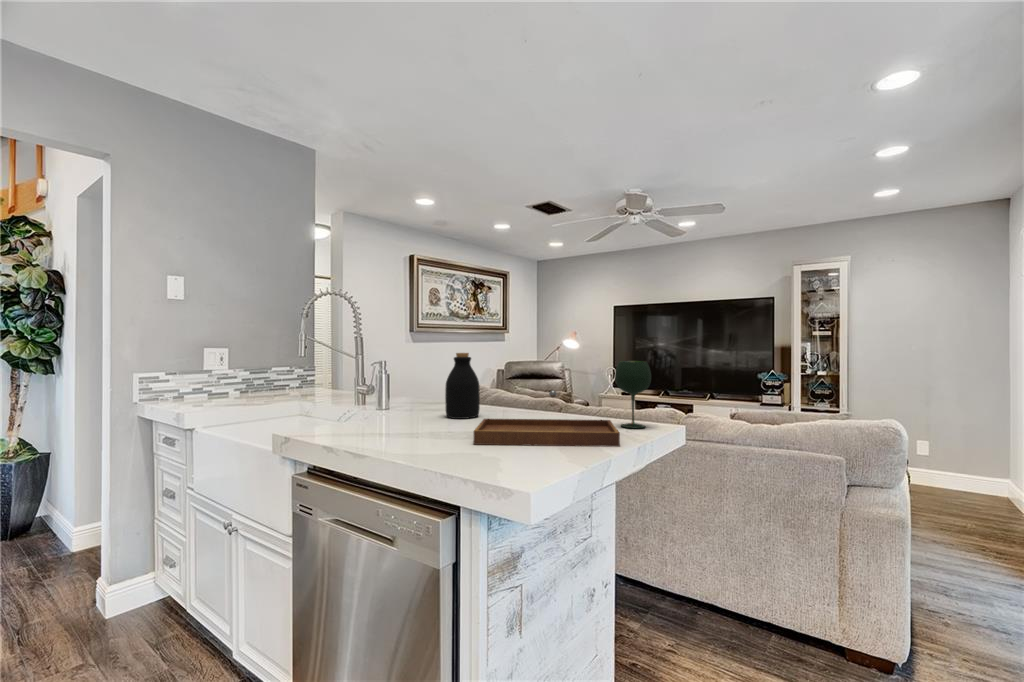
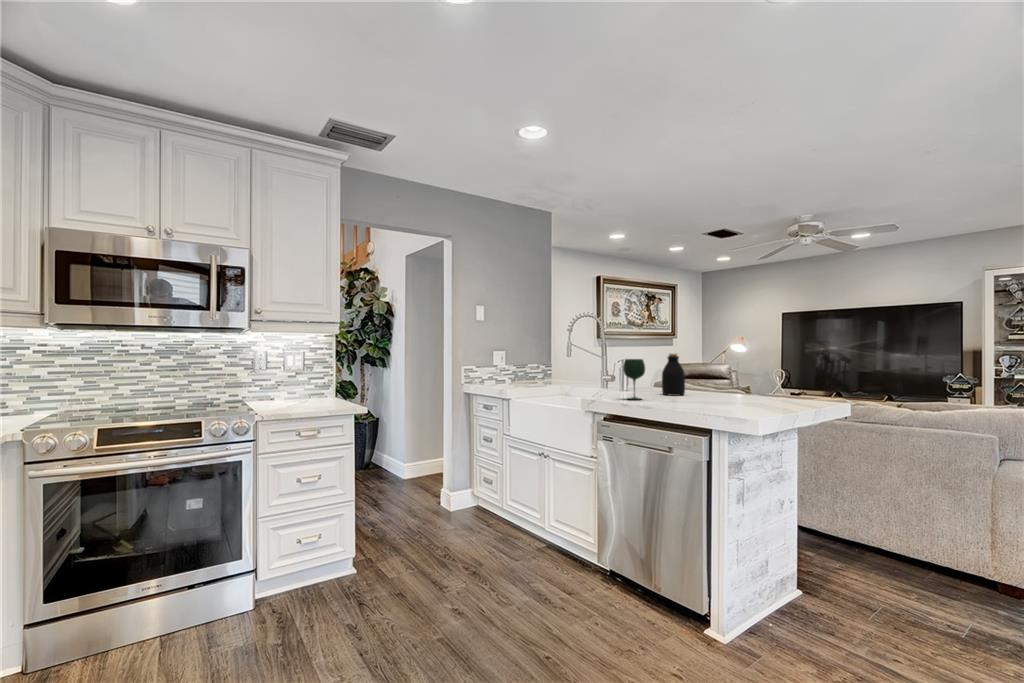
wine glass: present [615,361,651,428] -> present [623,359,645,400]
tray: present [474,390,620,447] -> none [694,375,786,407]

